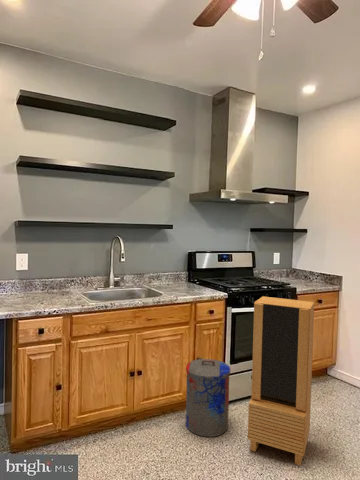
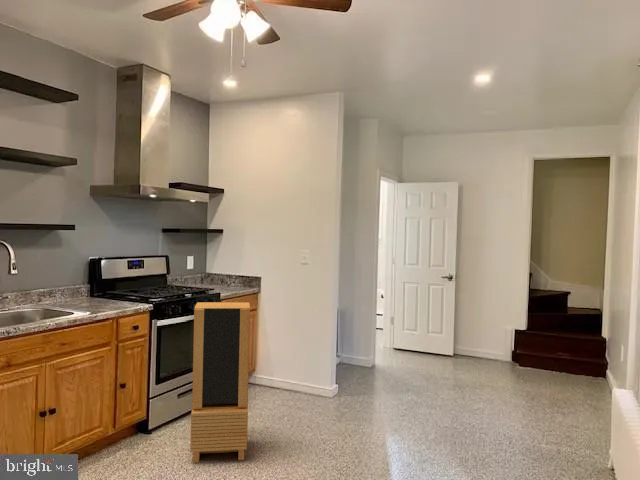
trash can: present [186,359,230,437] -> none [110,380,164,467]

